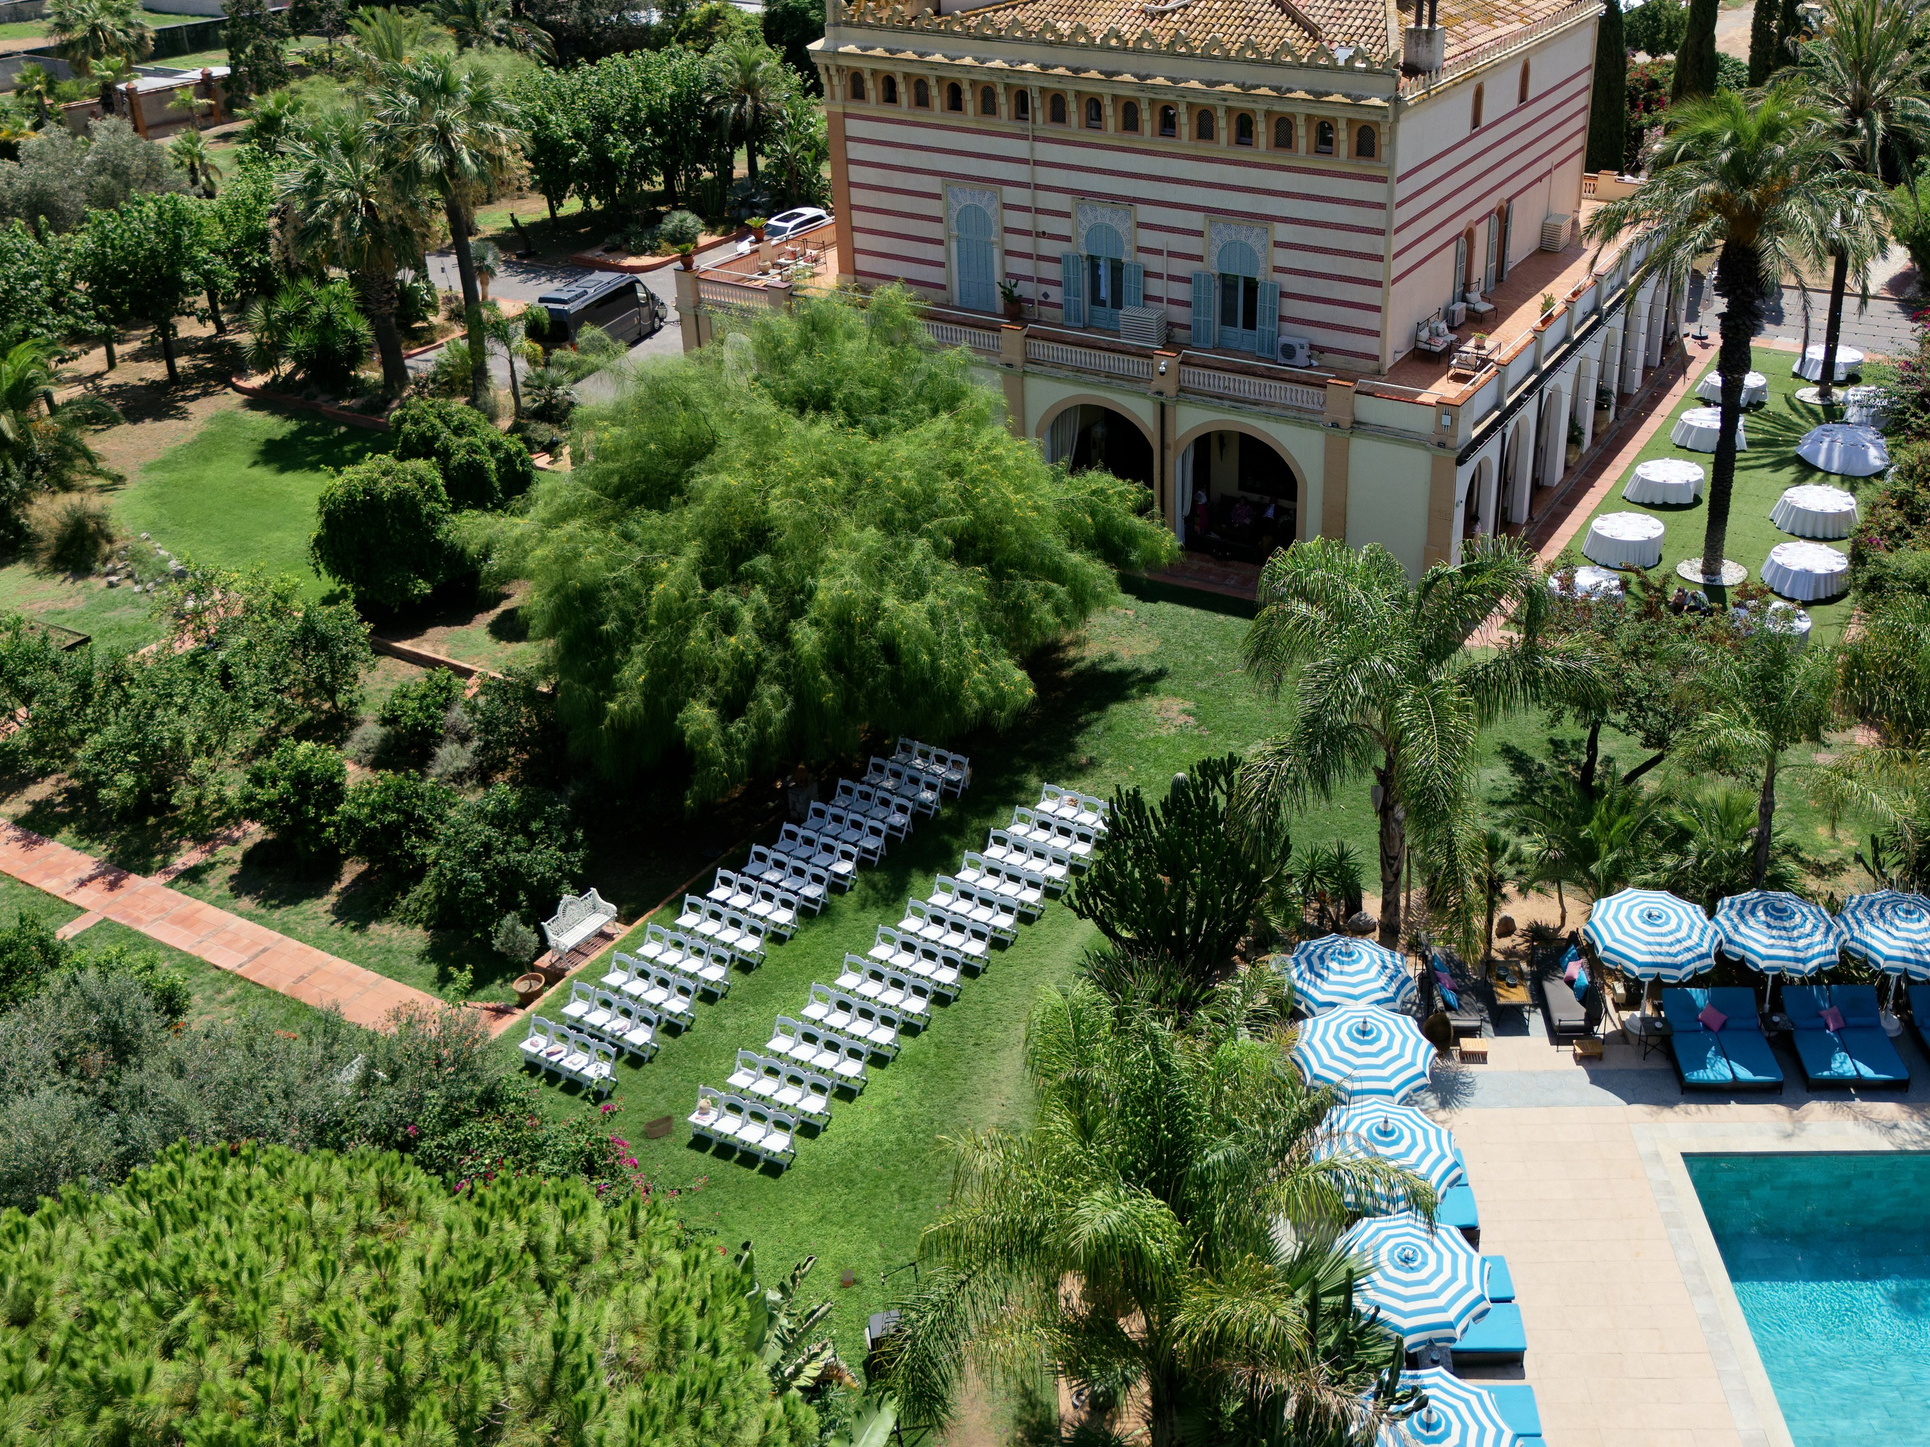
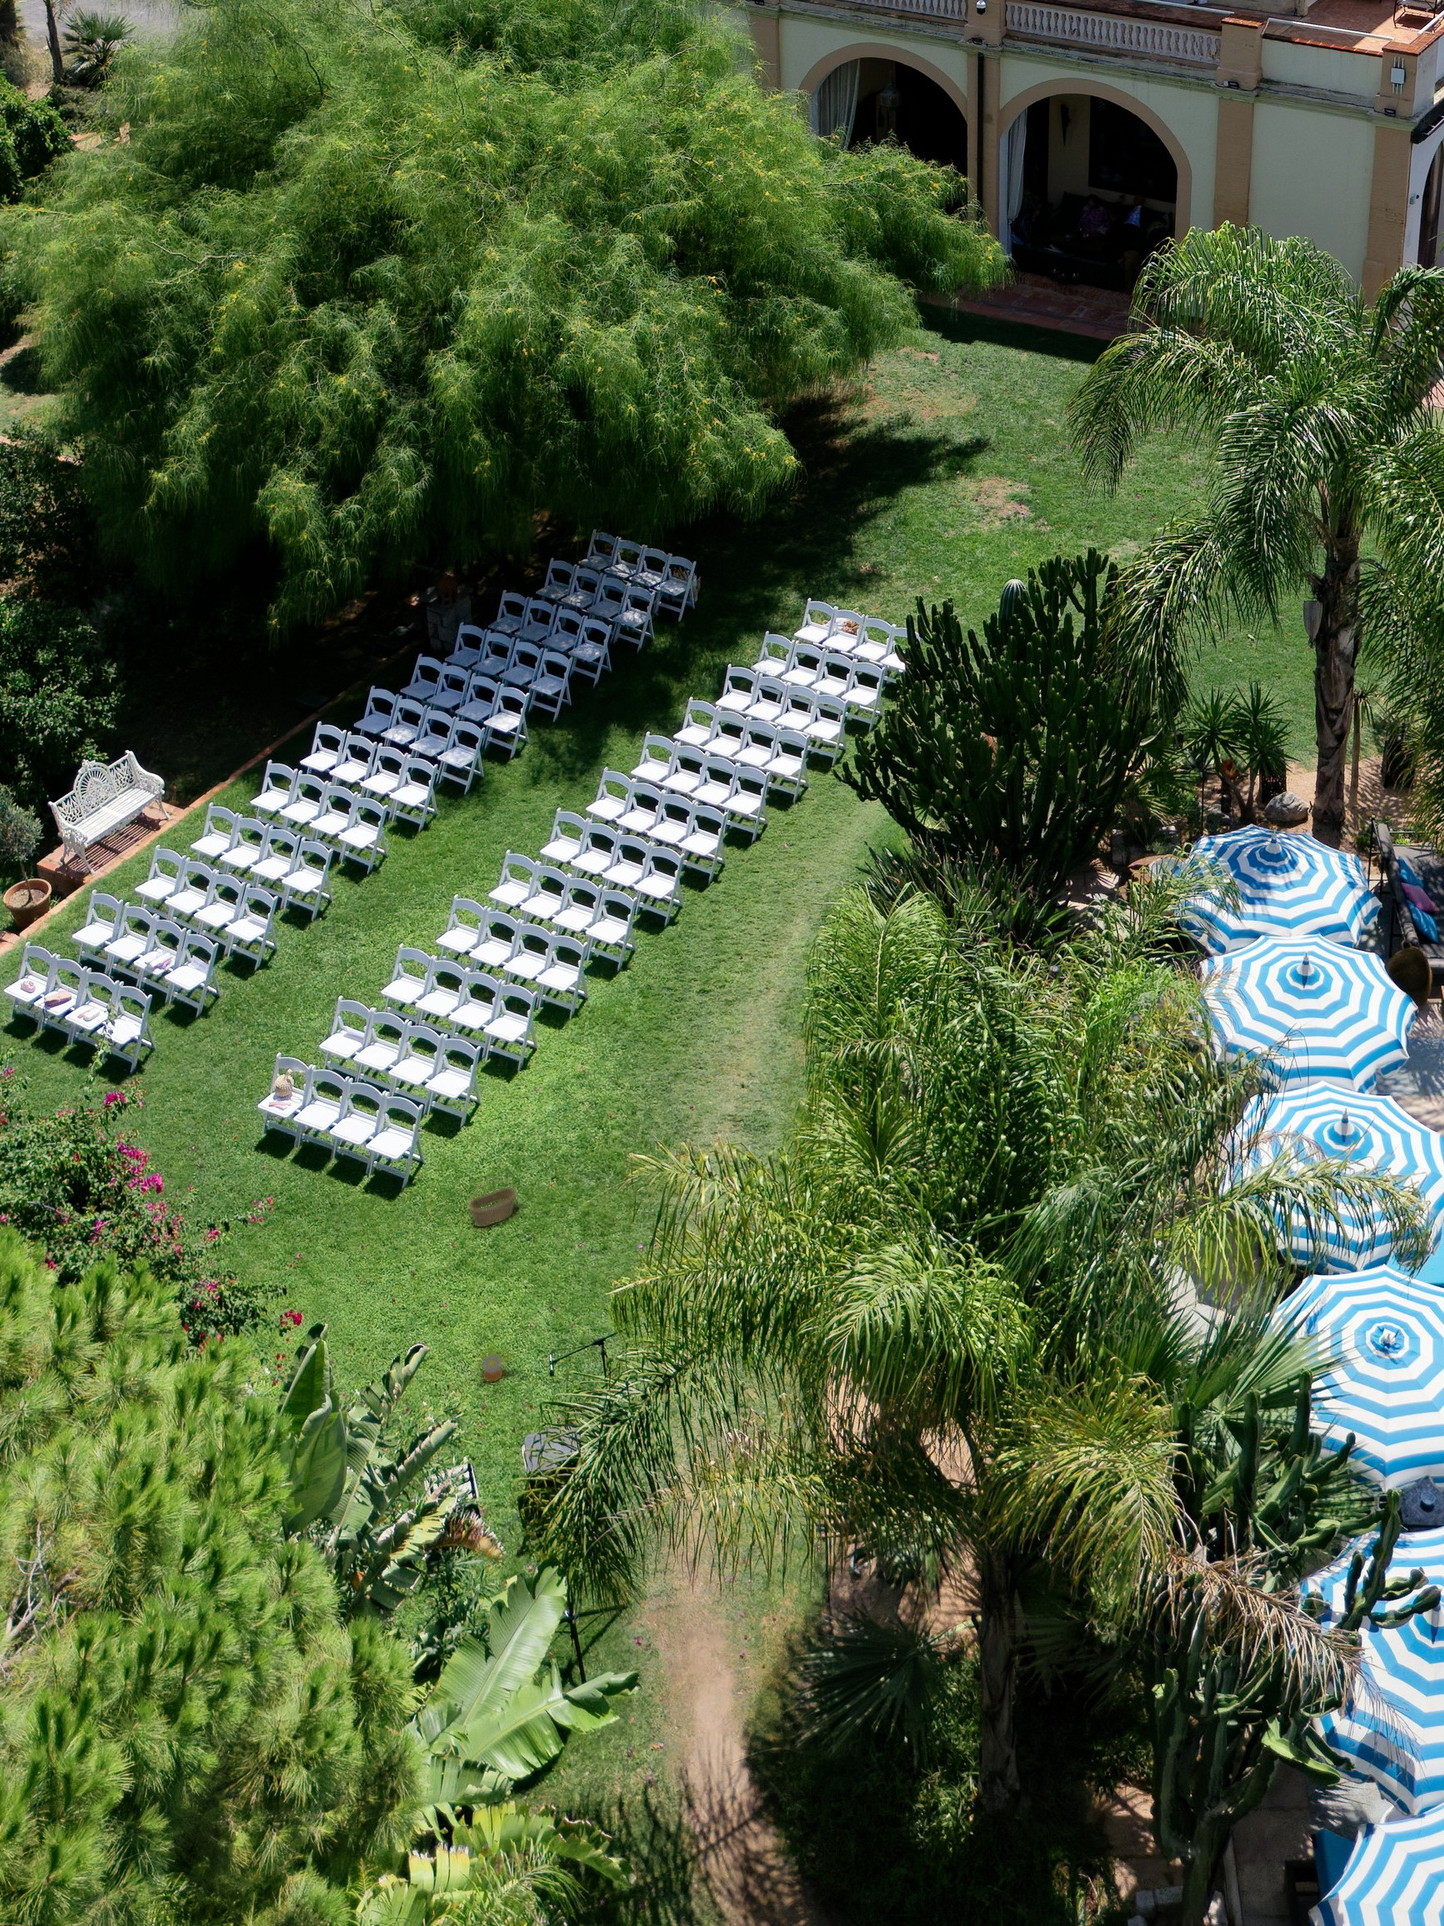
basket: present [644,1115,674,1139] -> present [469,1179,516,1227]

